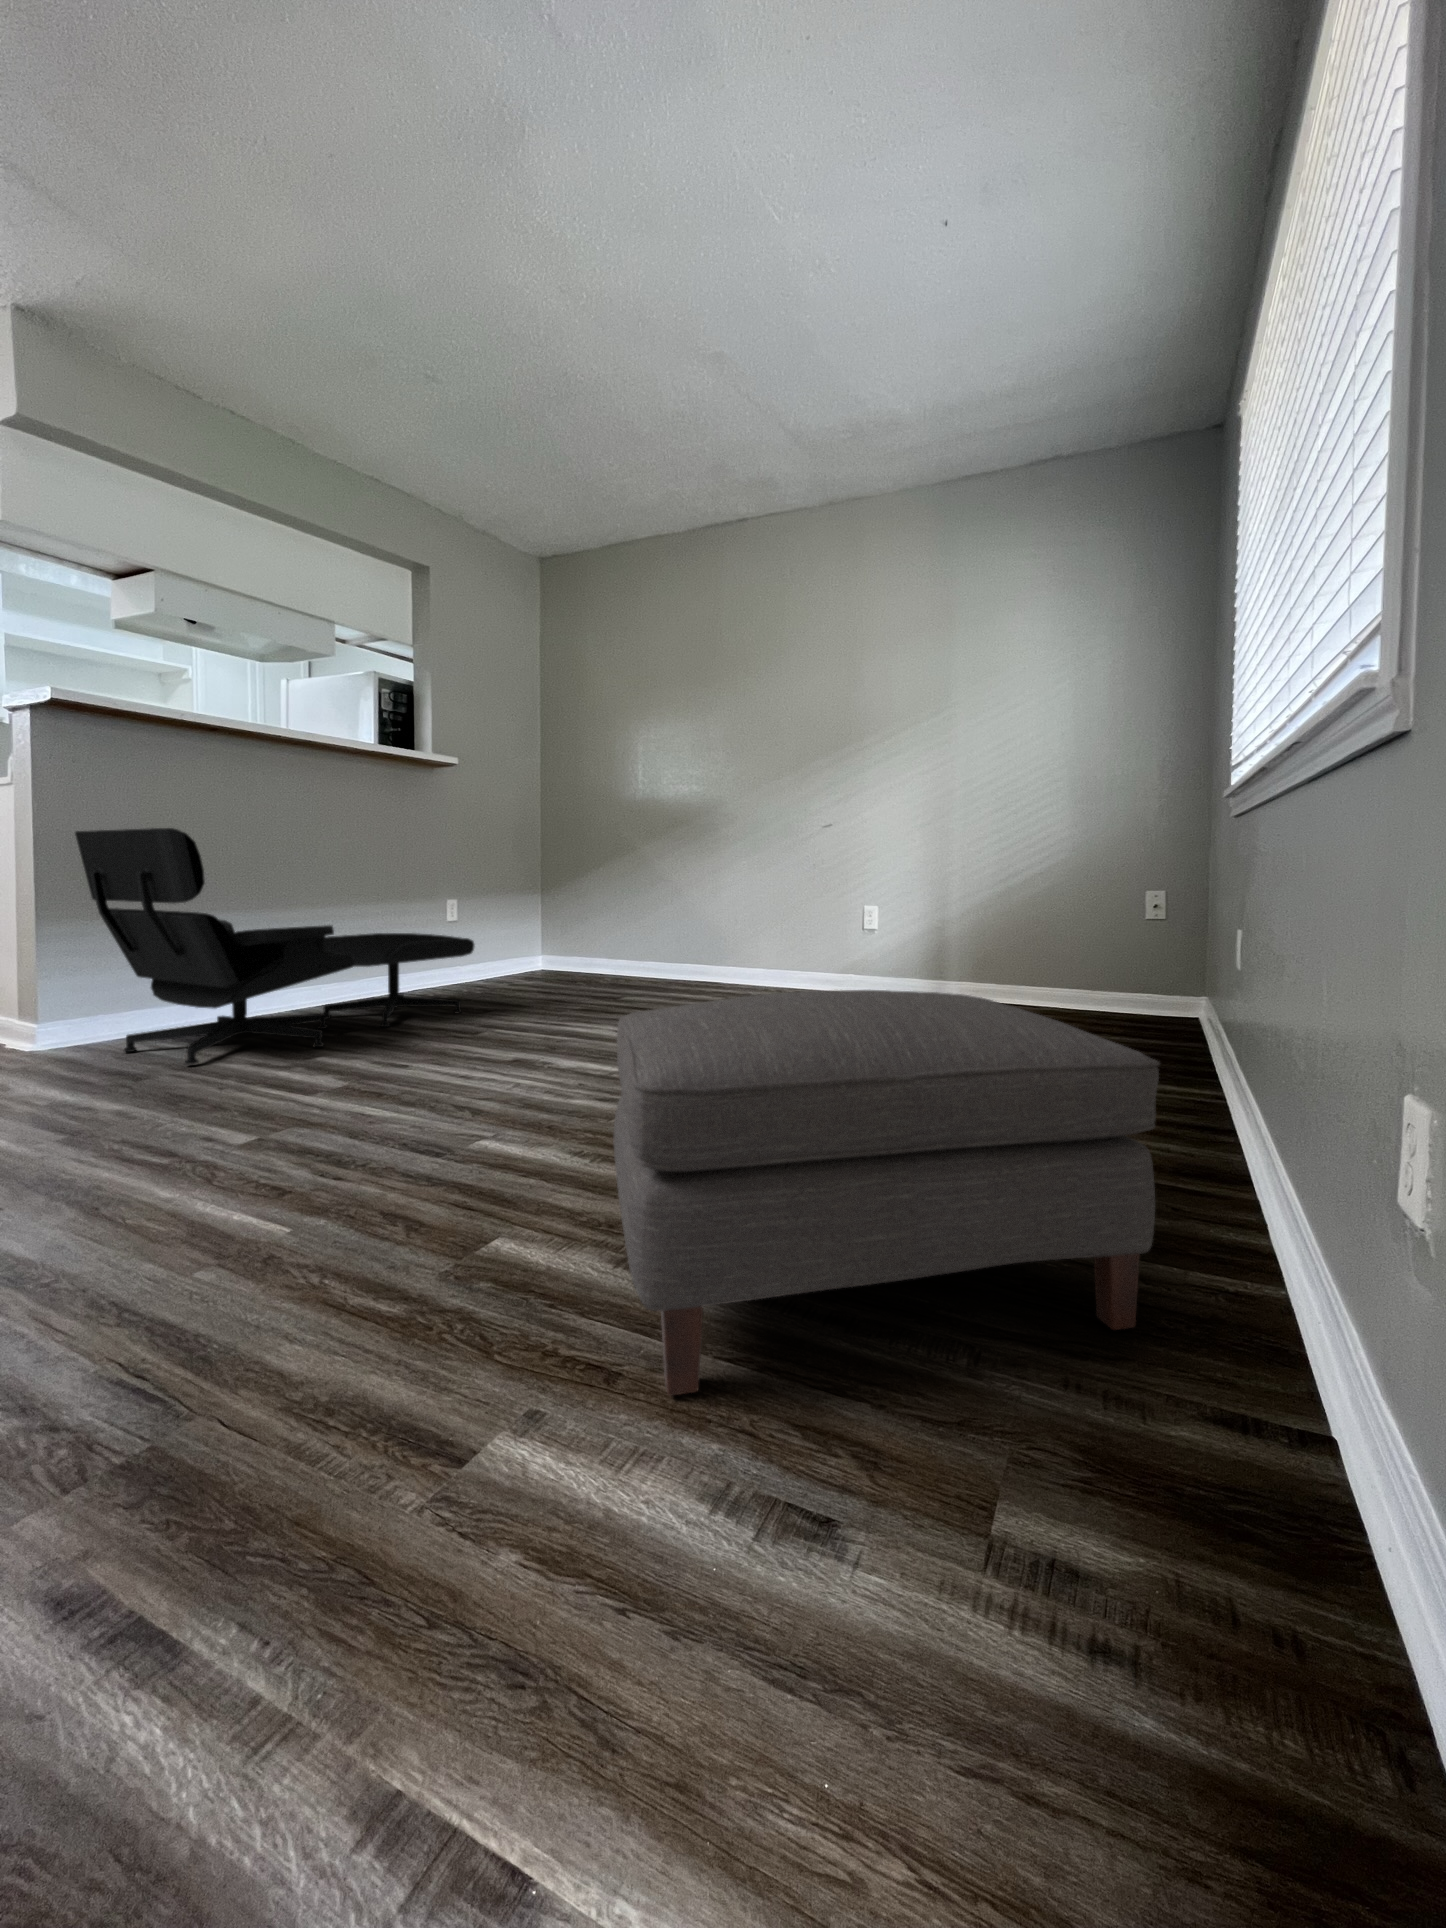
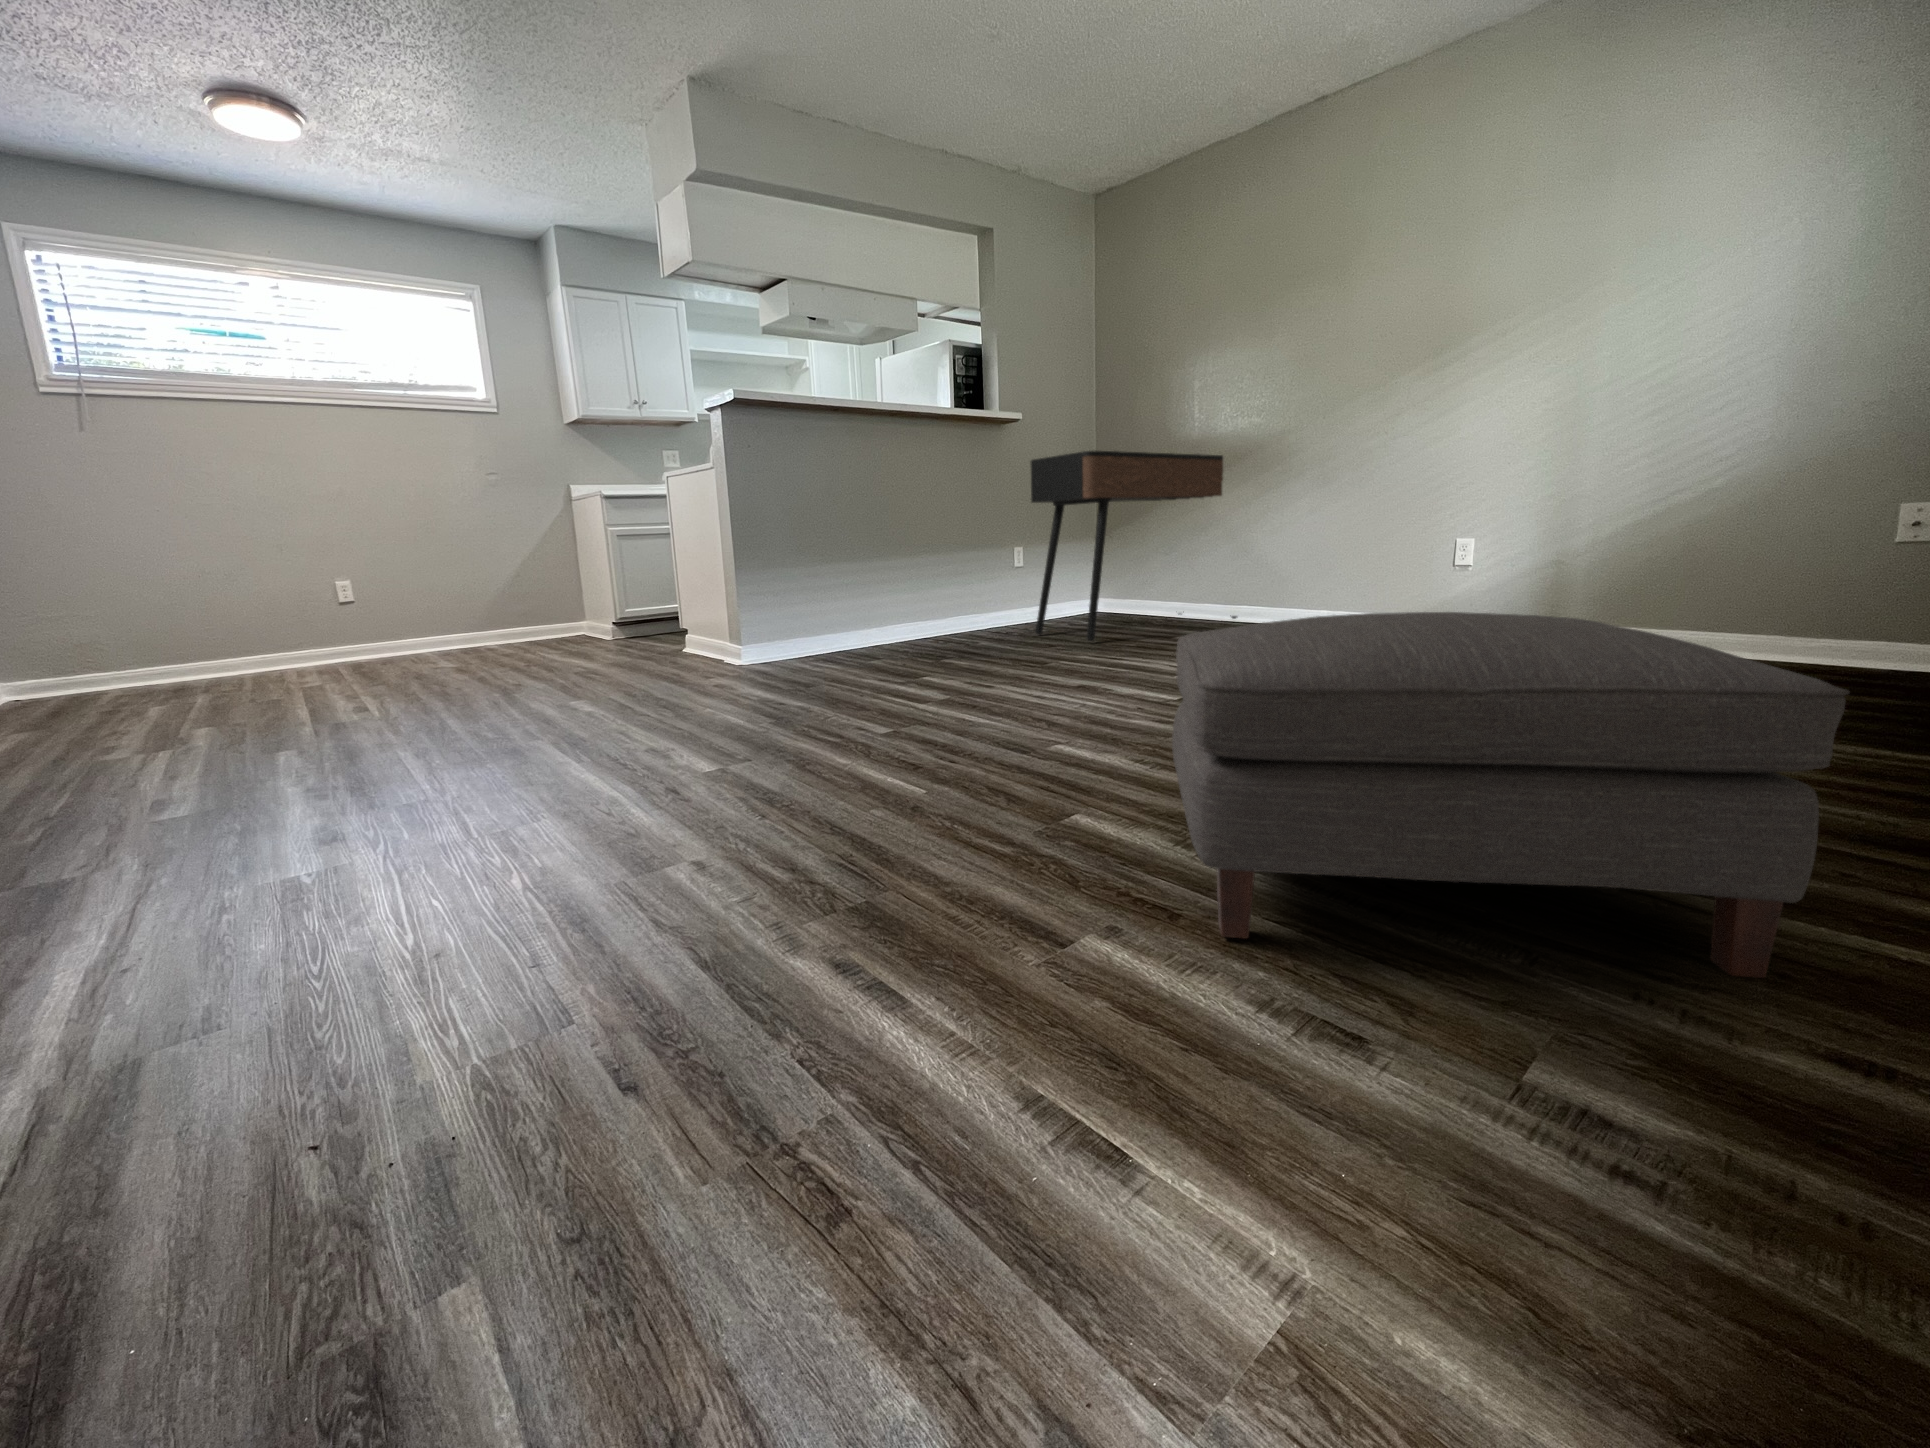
console table: none [467,801,688,1006] -> present [1030,451,1237,641]
lounge chair: present [75,828,474,1064] -> none [764,497,1040,676]

